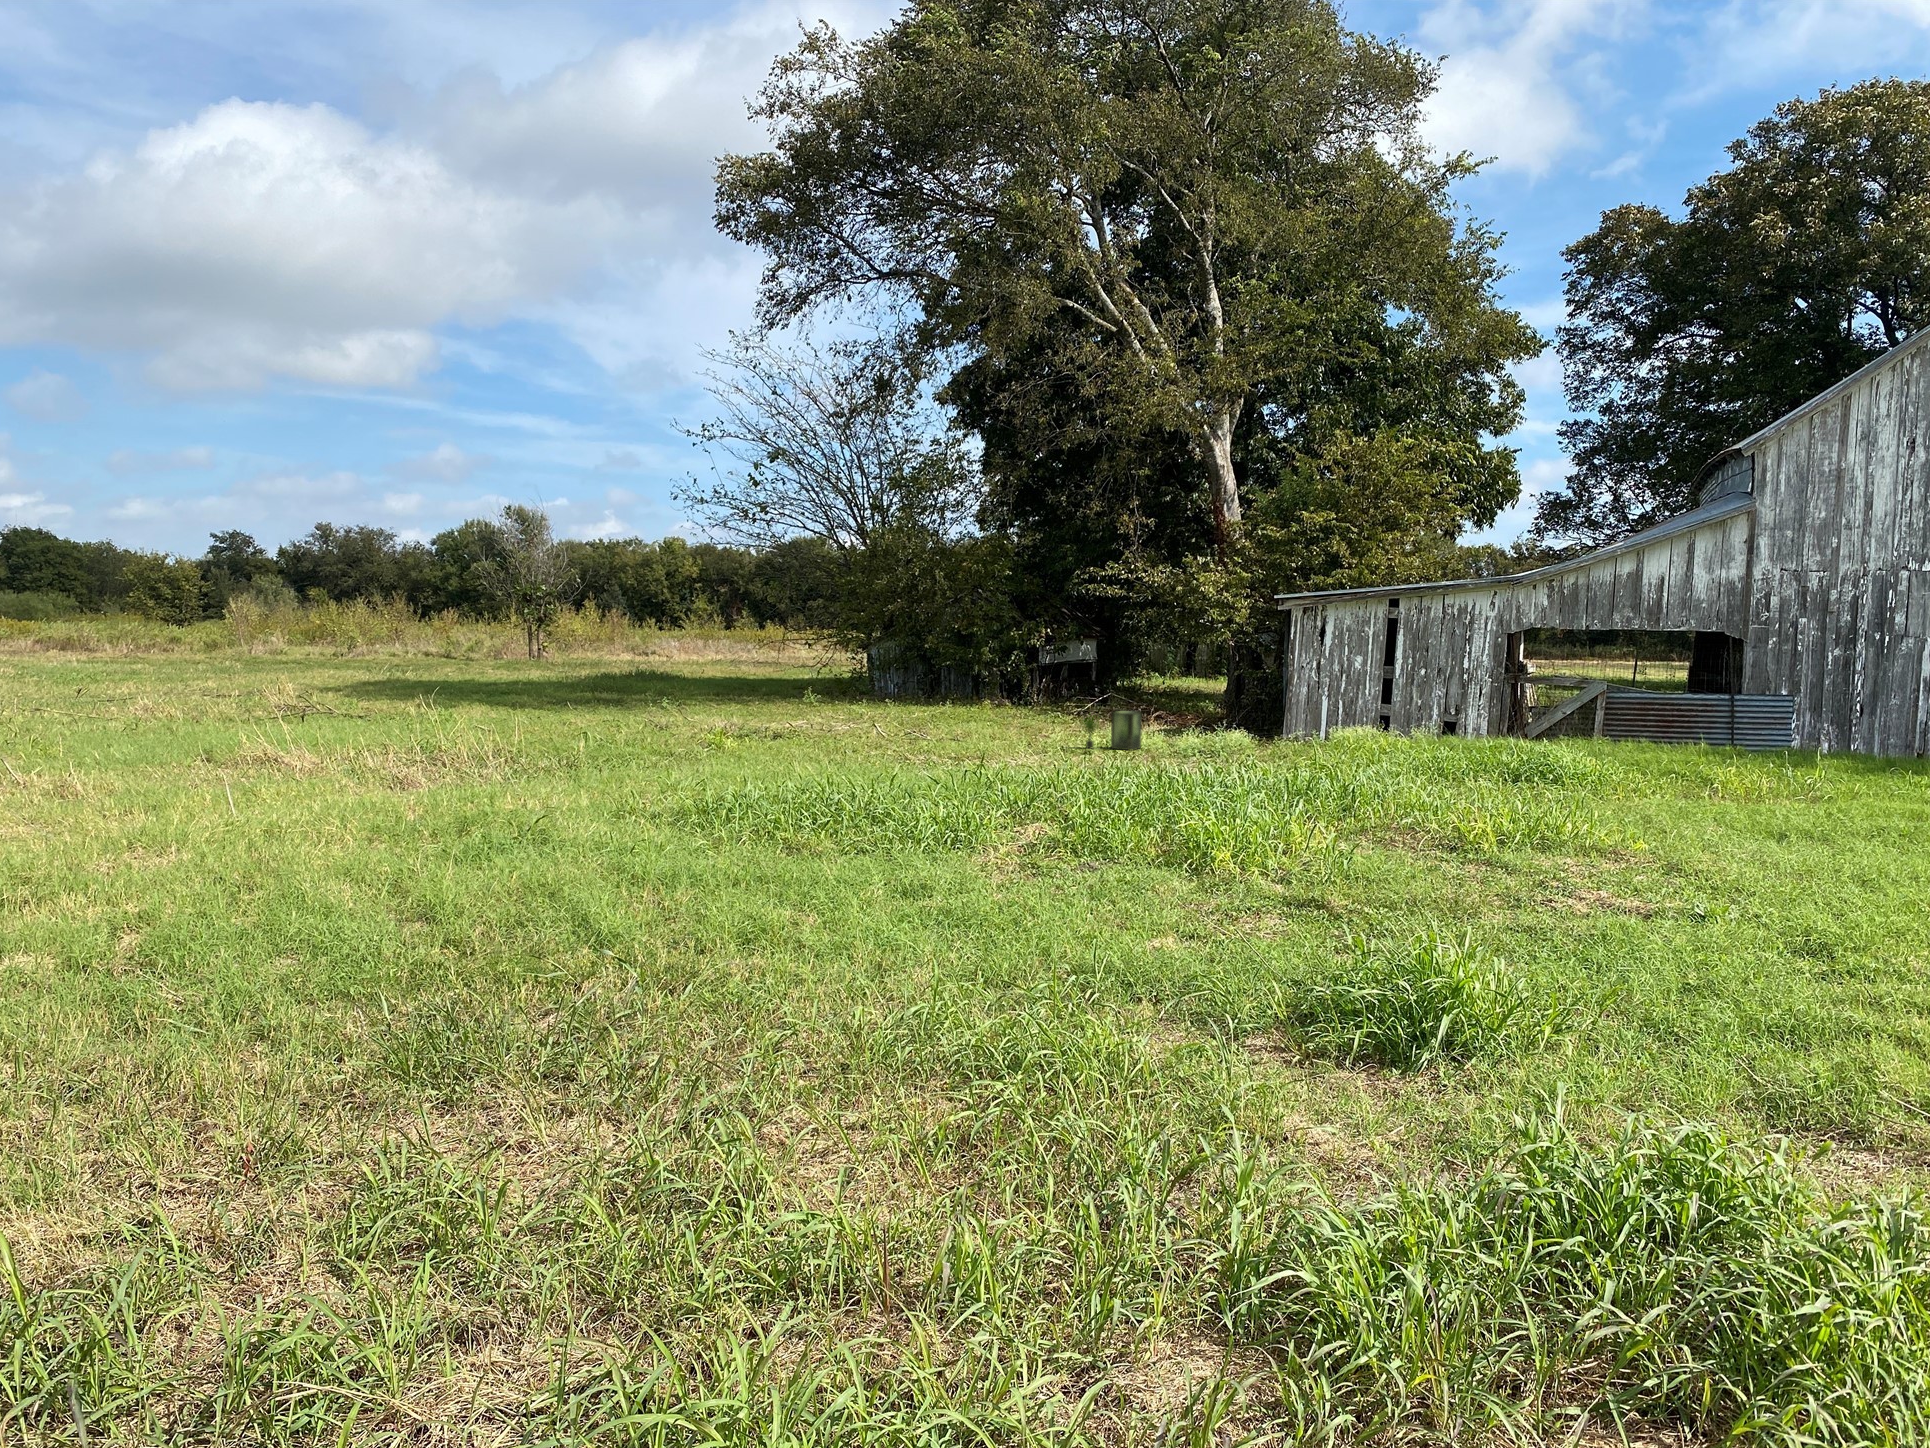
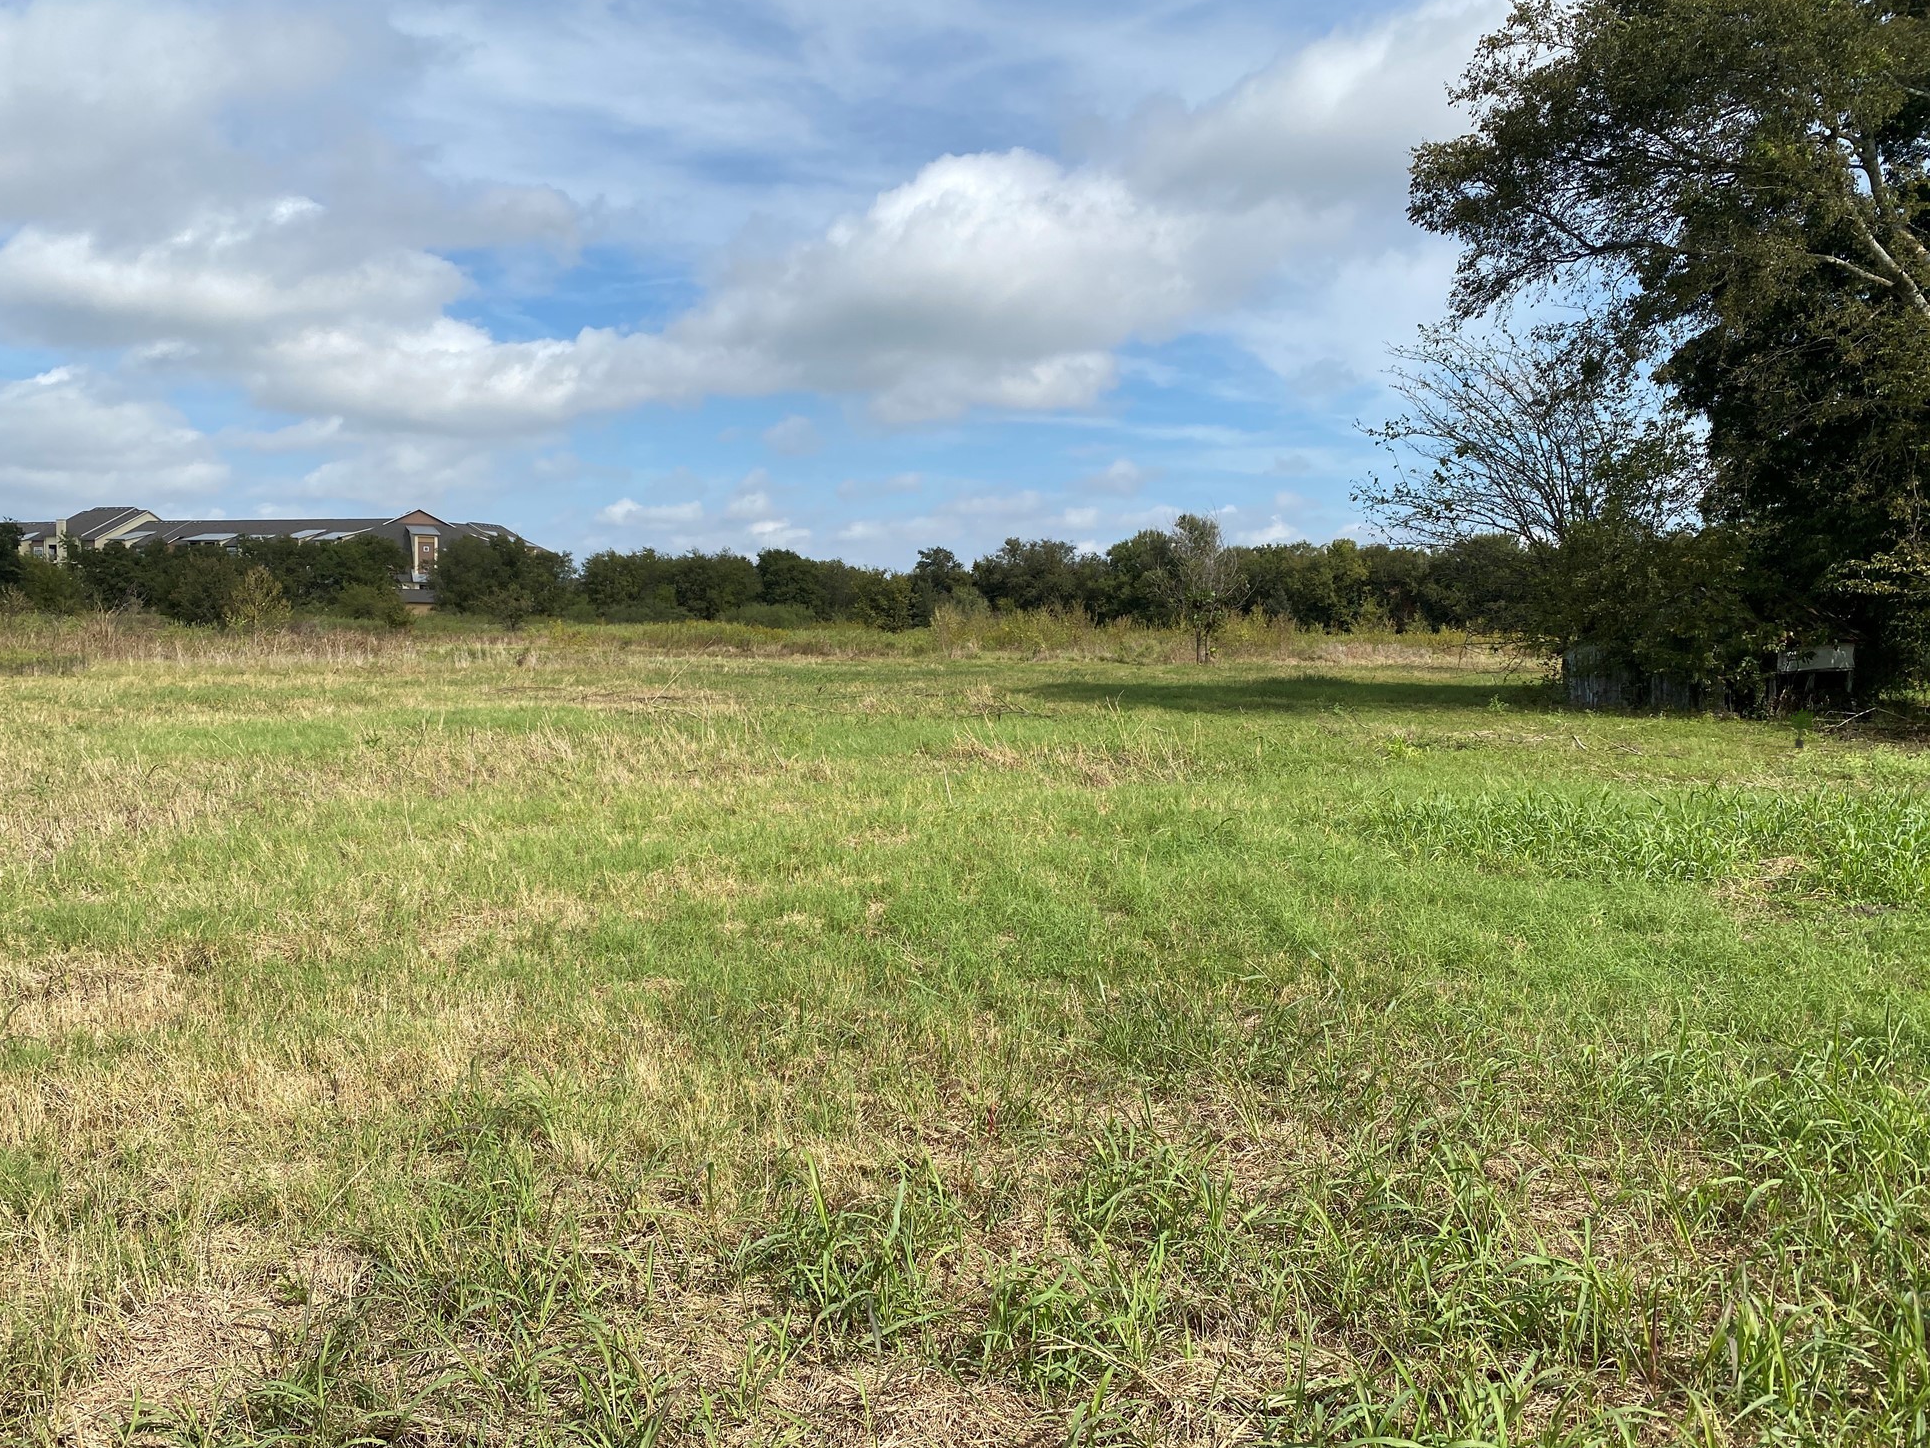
storage box: present [1111,711,1142,750] -> none [1826,709,1869,752]

